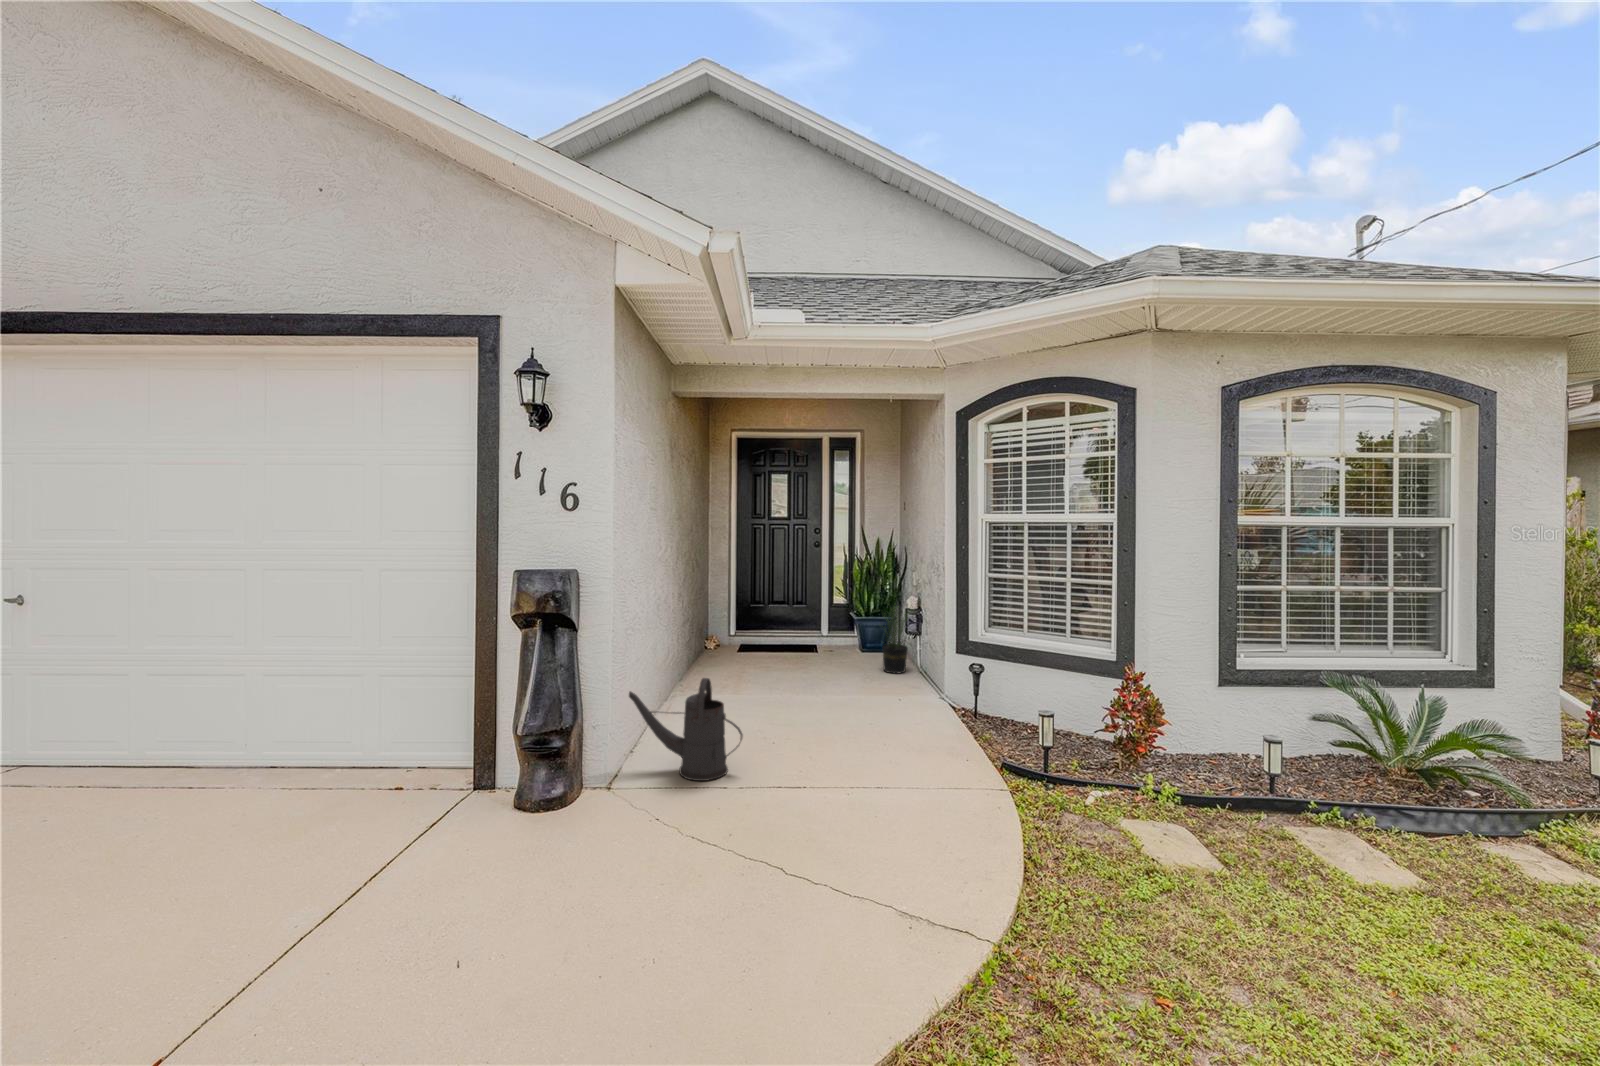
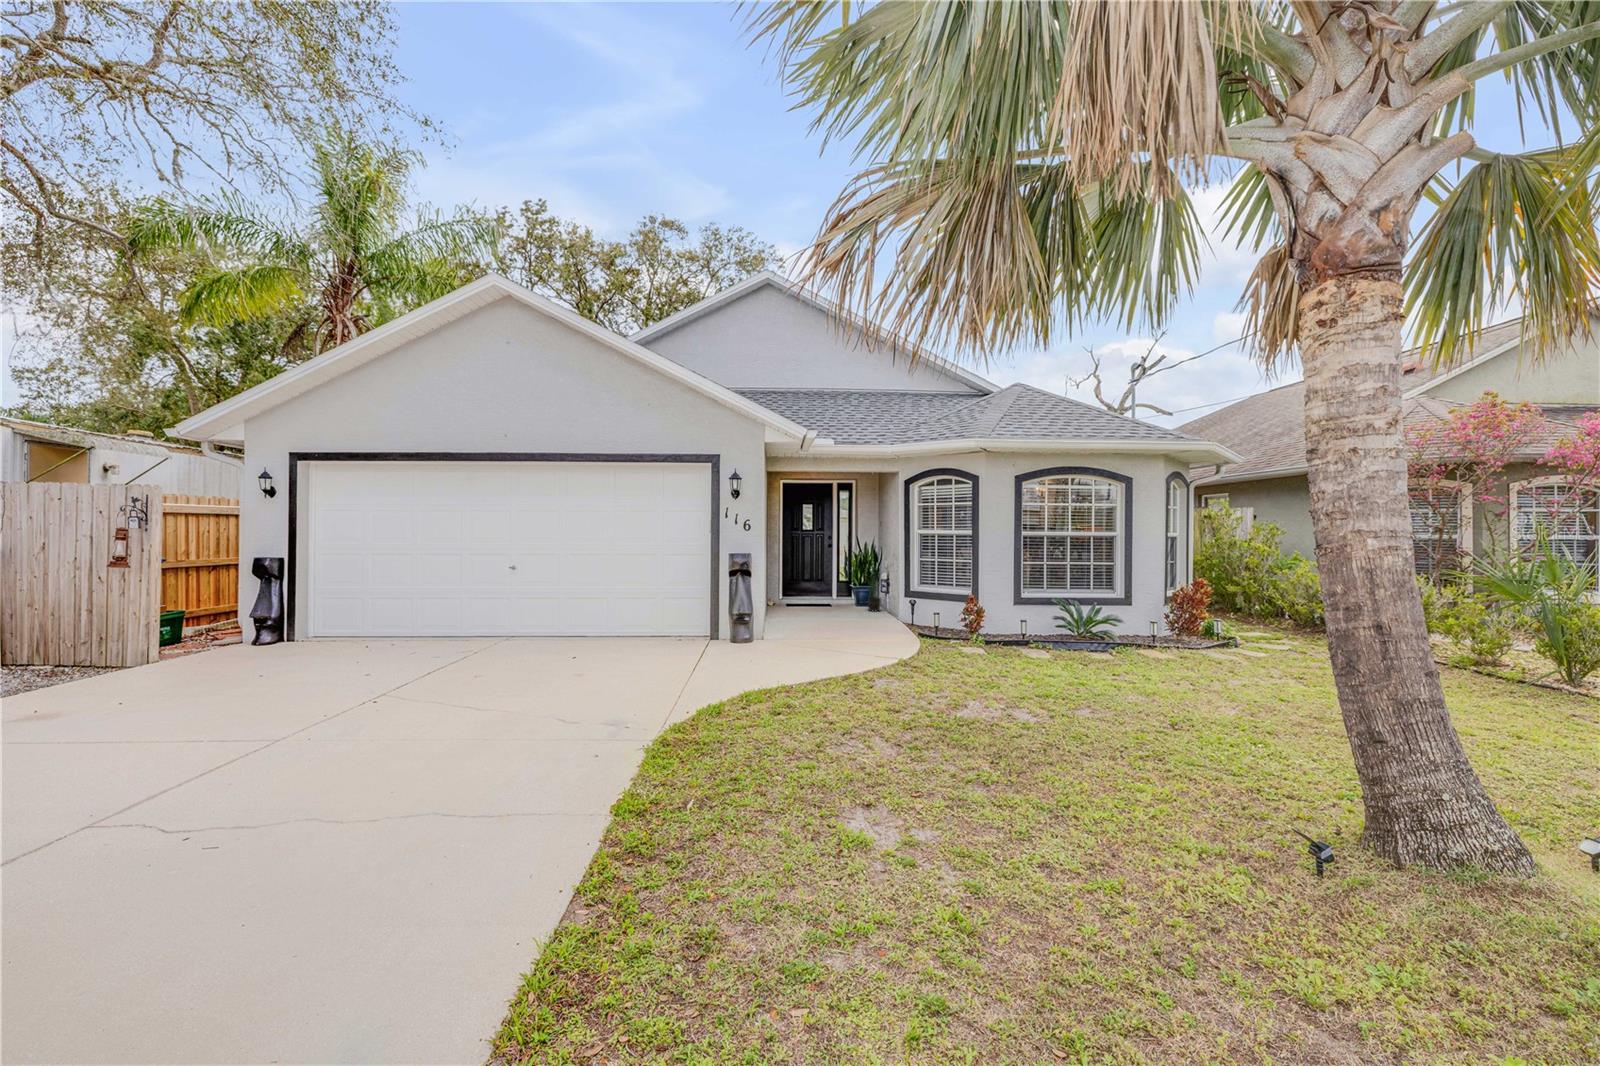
watering can: present [629,678,743,781] -> none [766,597,811,636]

